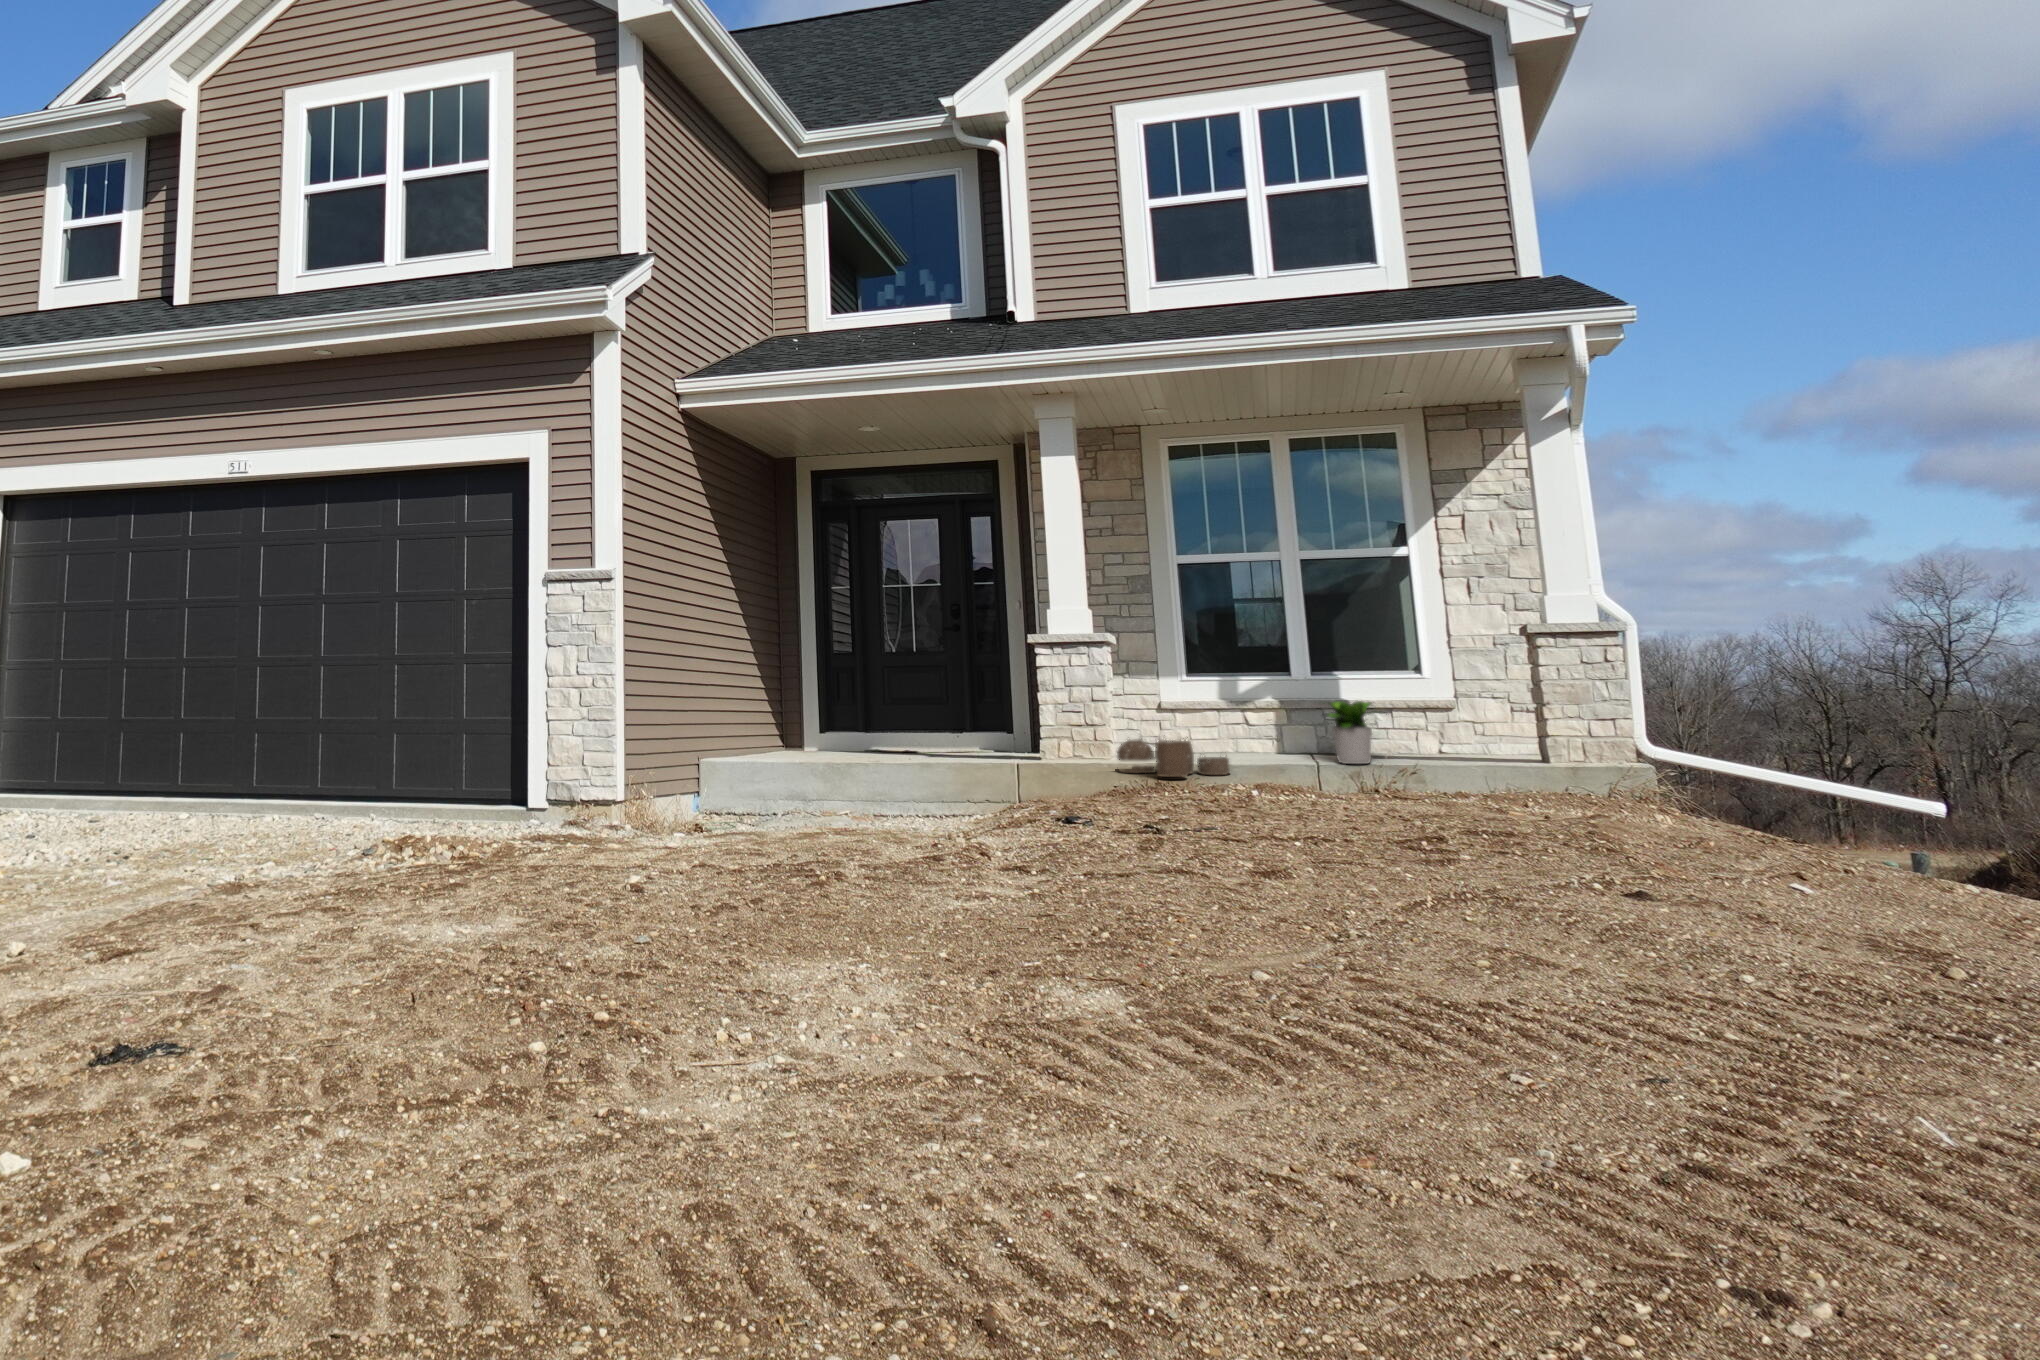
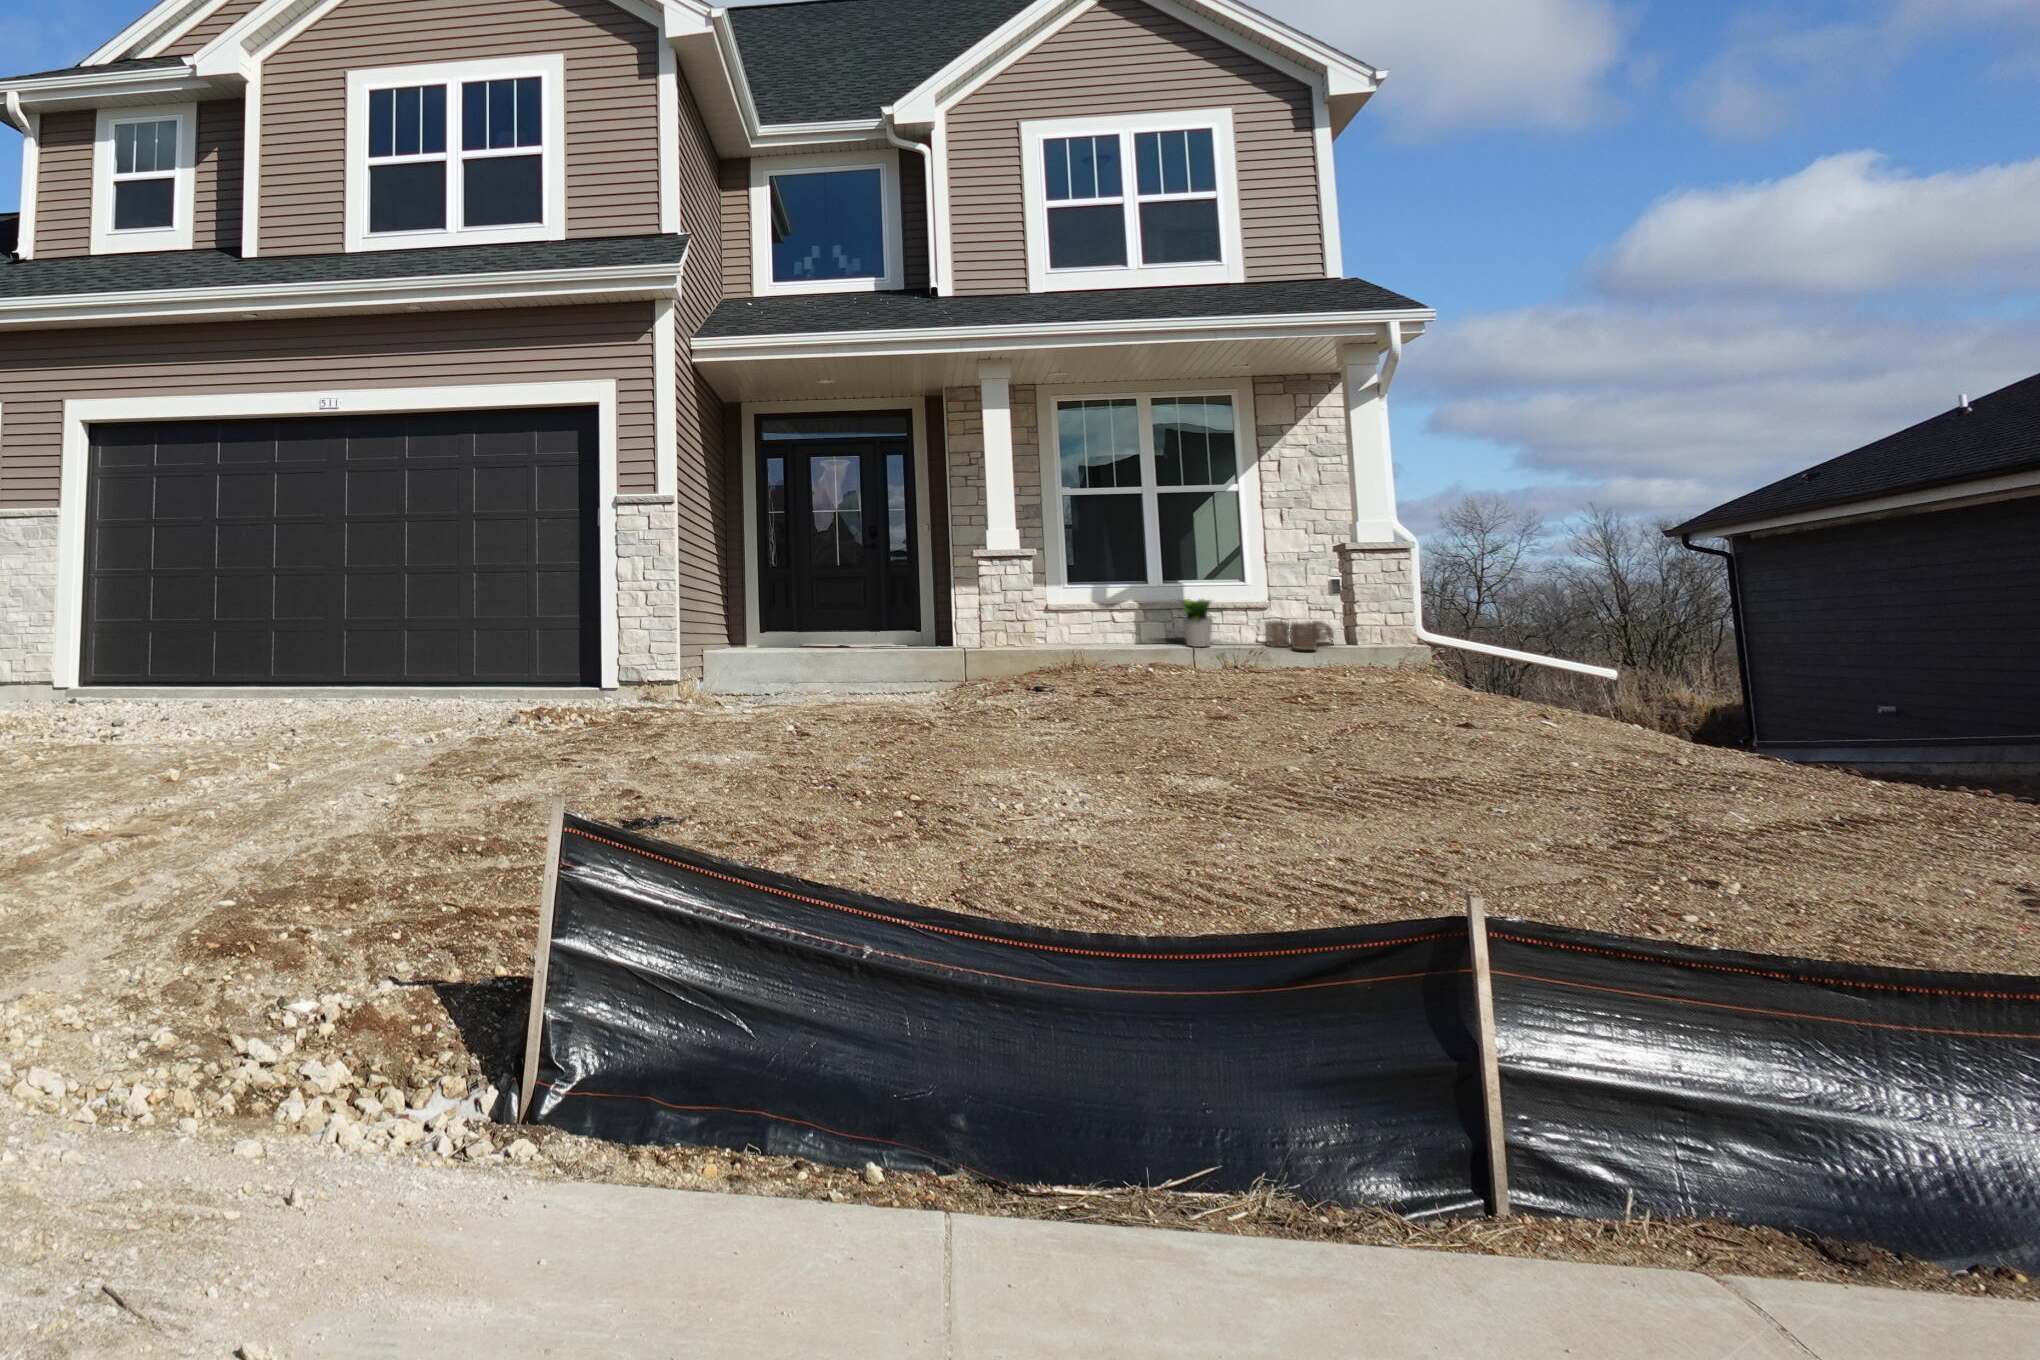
woven basket: present [1117,737,1230,777] -> present [1265,621,1334,650]

